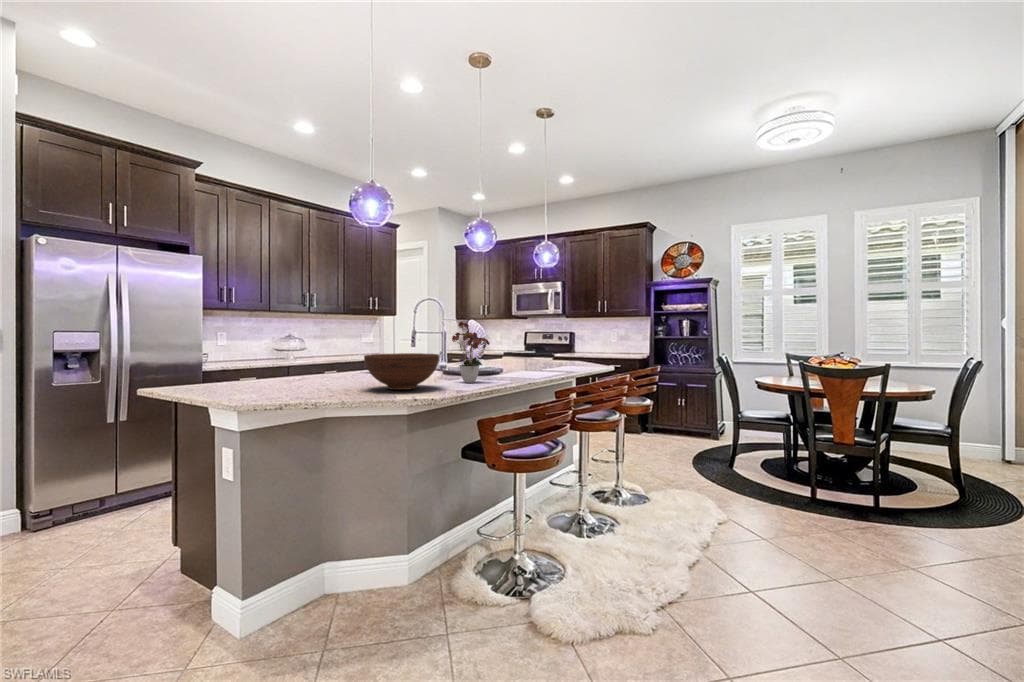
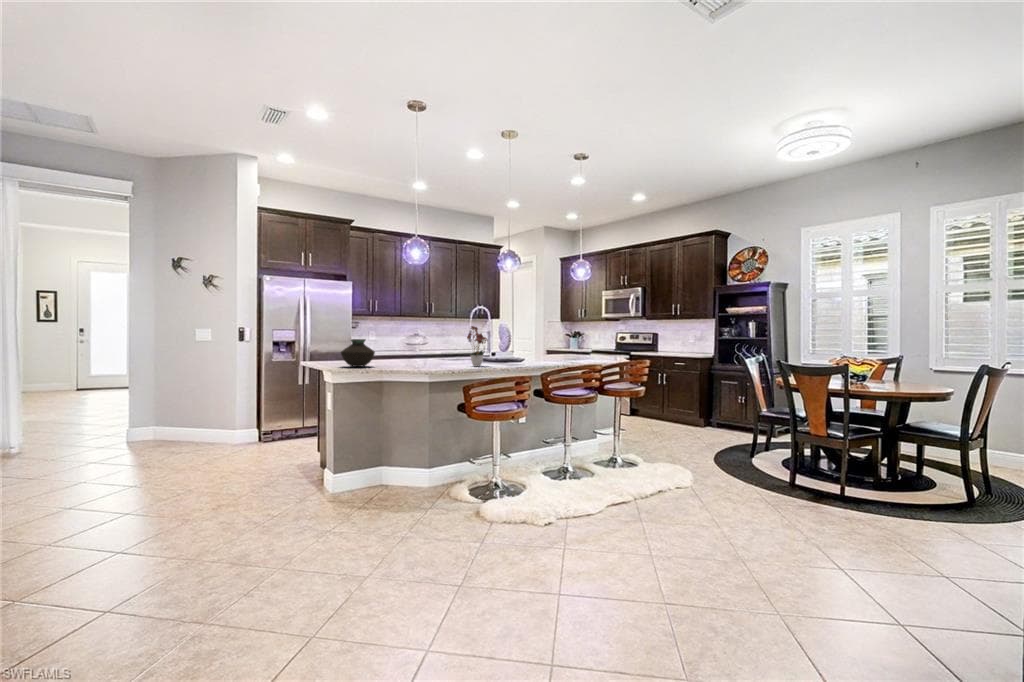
vase: none [246,345,312,395] -> present [341,339,375,367]
fruit bowl: present [364,353,439,390] -> none [403,346,449,368]

